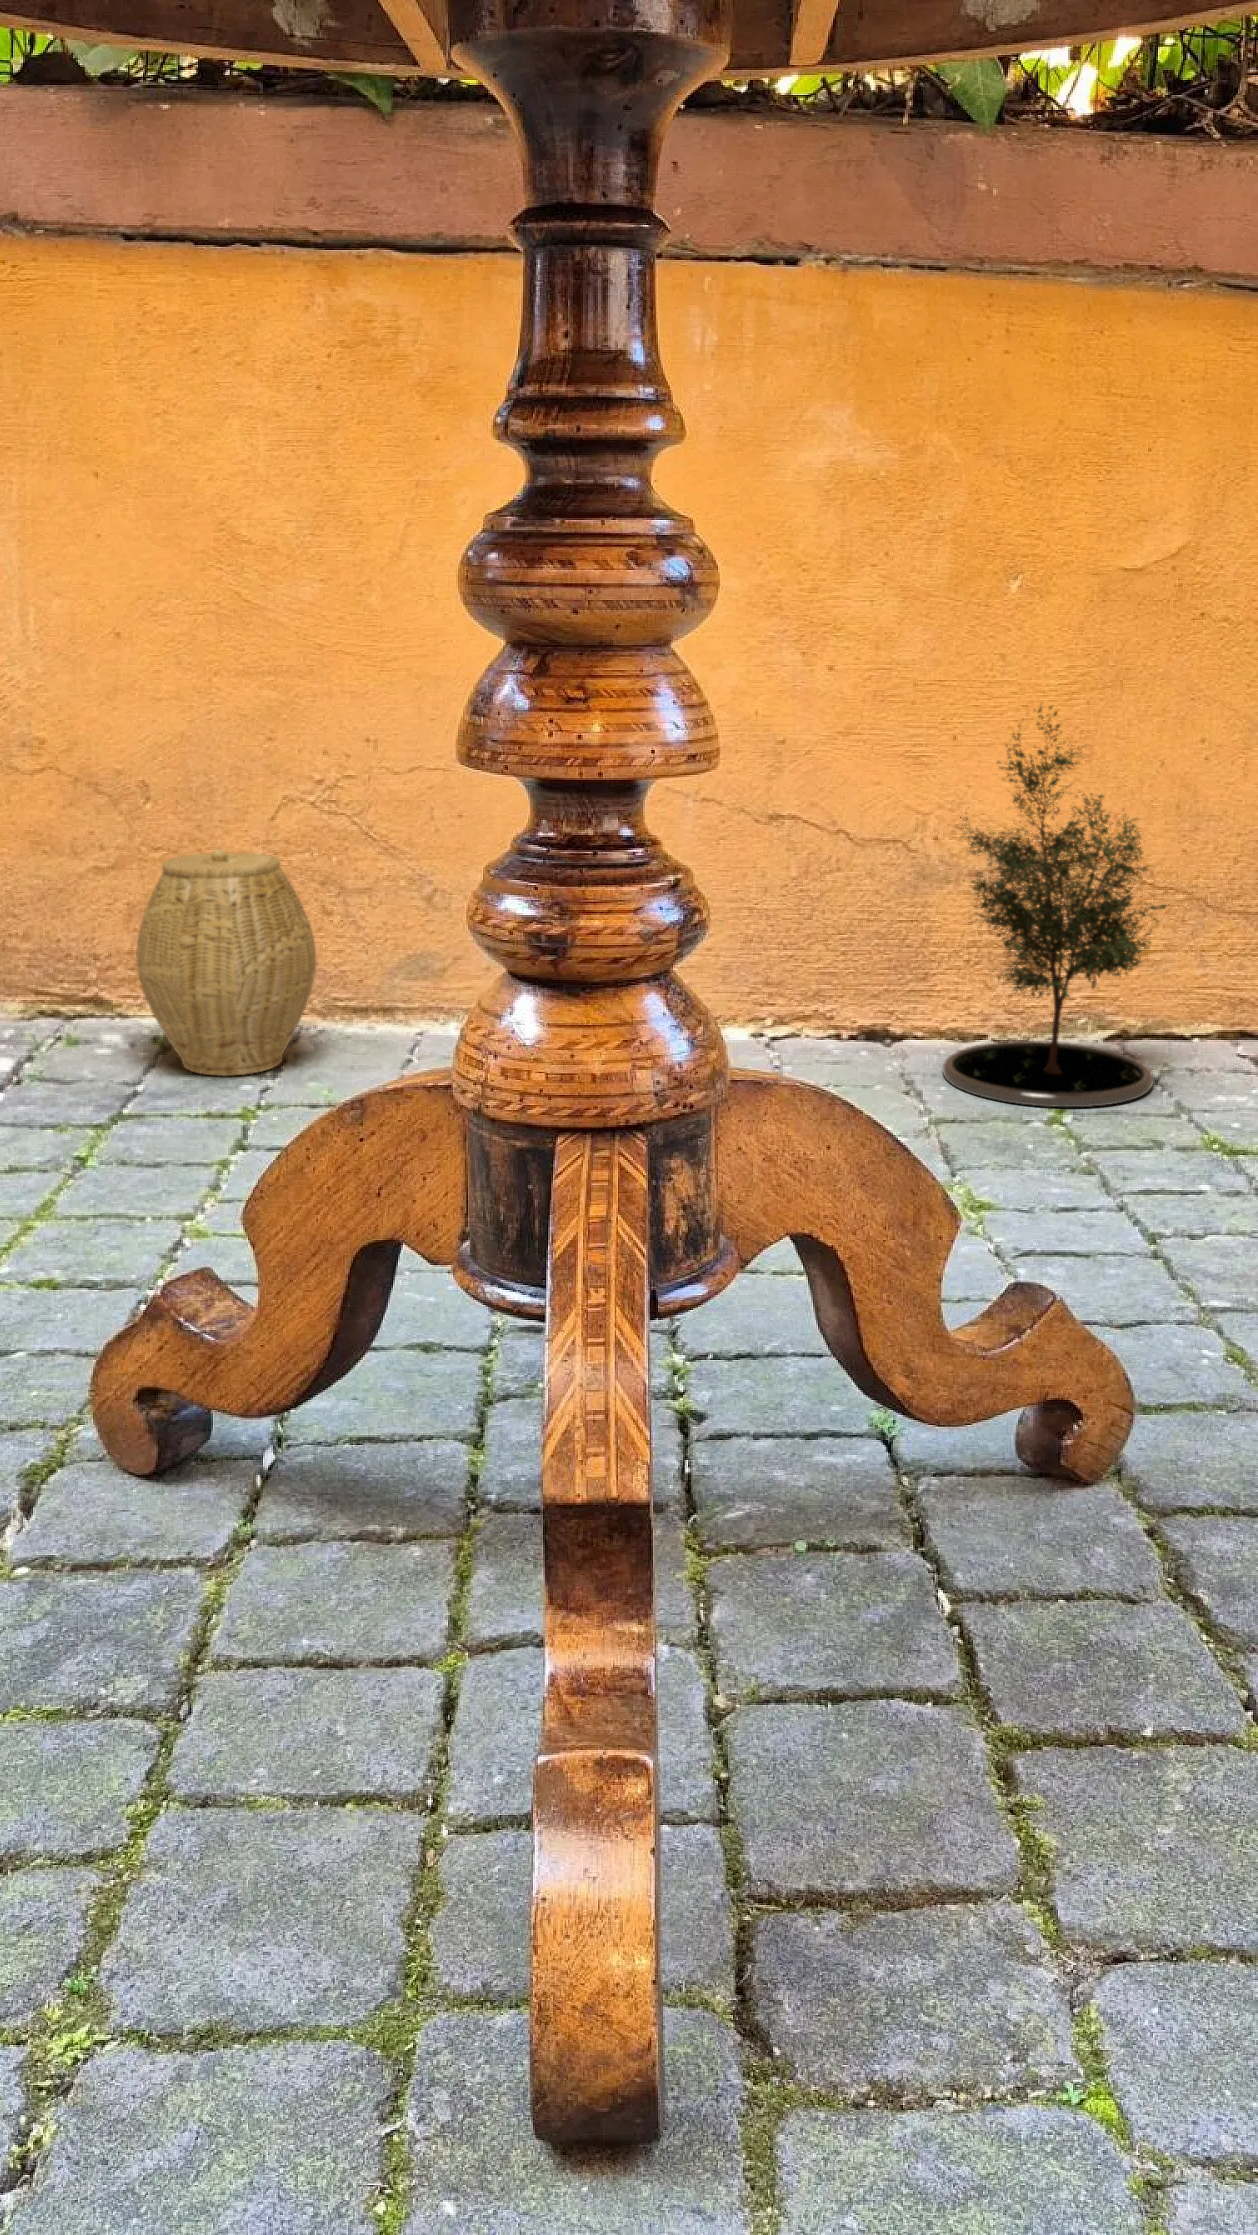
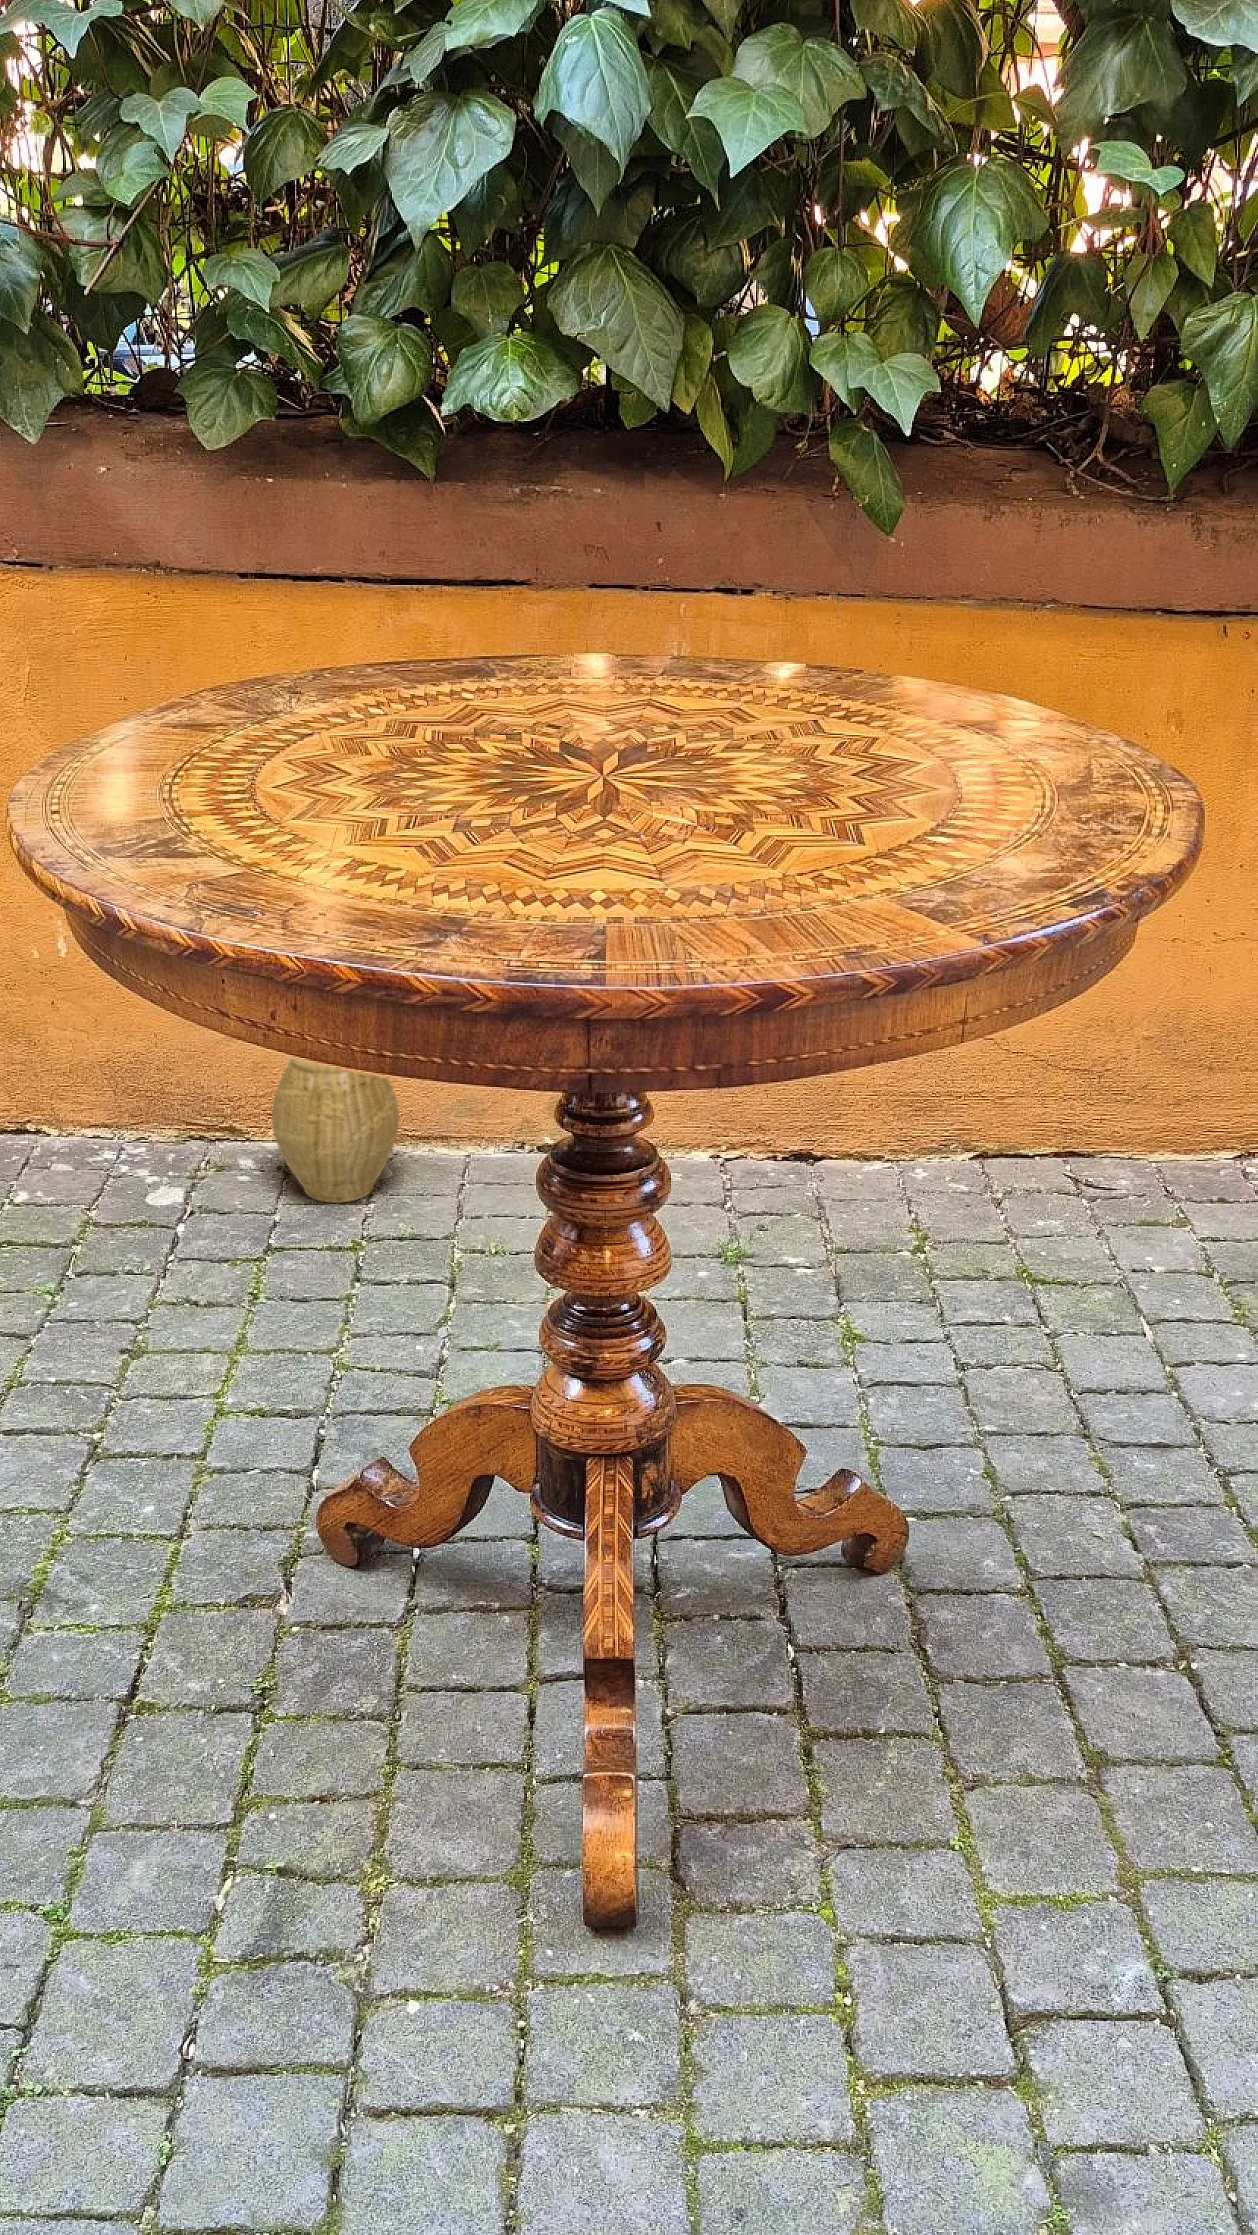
potted tree: present [943,706,1169,1107] -> none [845,960,1009,1237]

